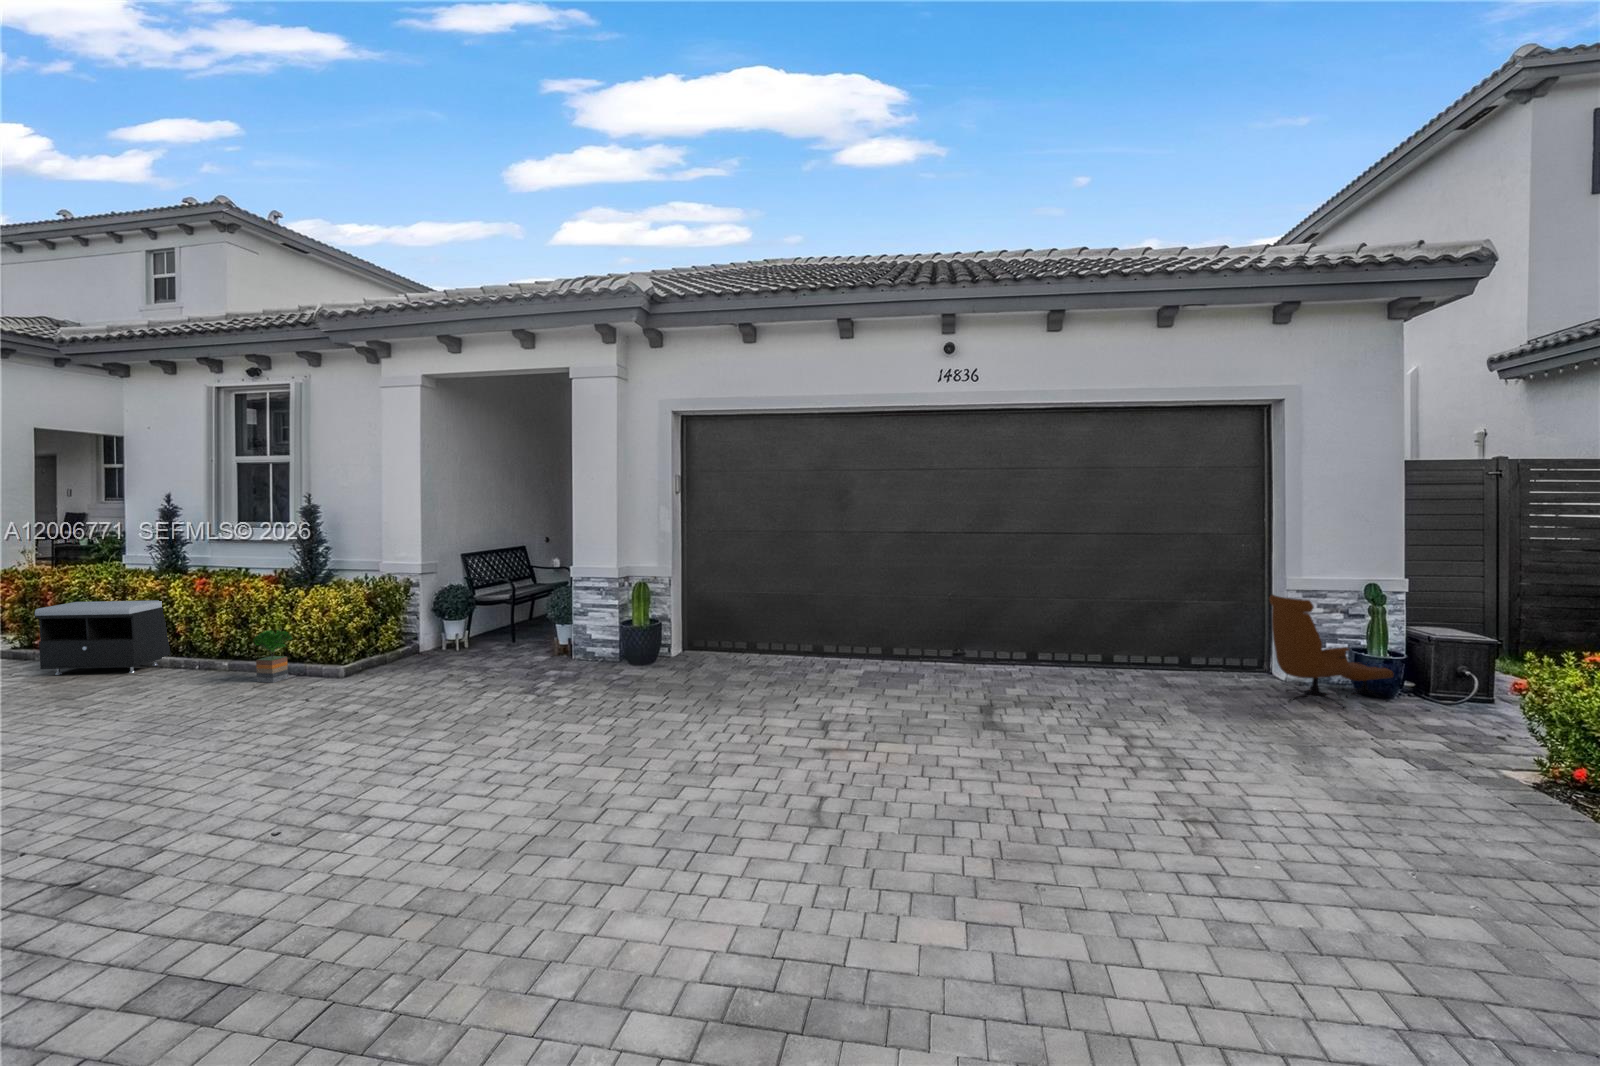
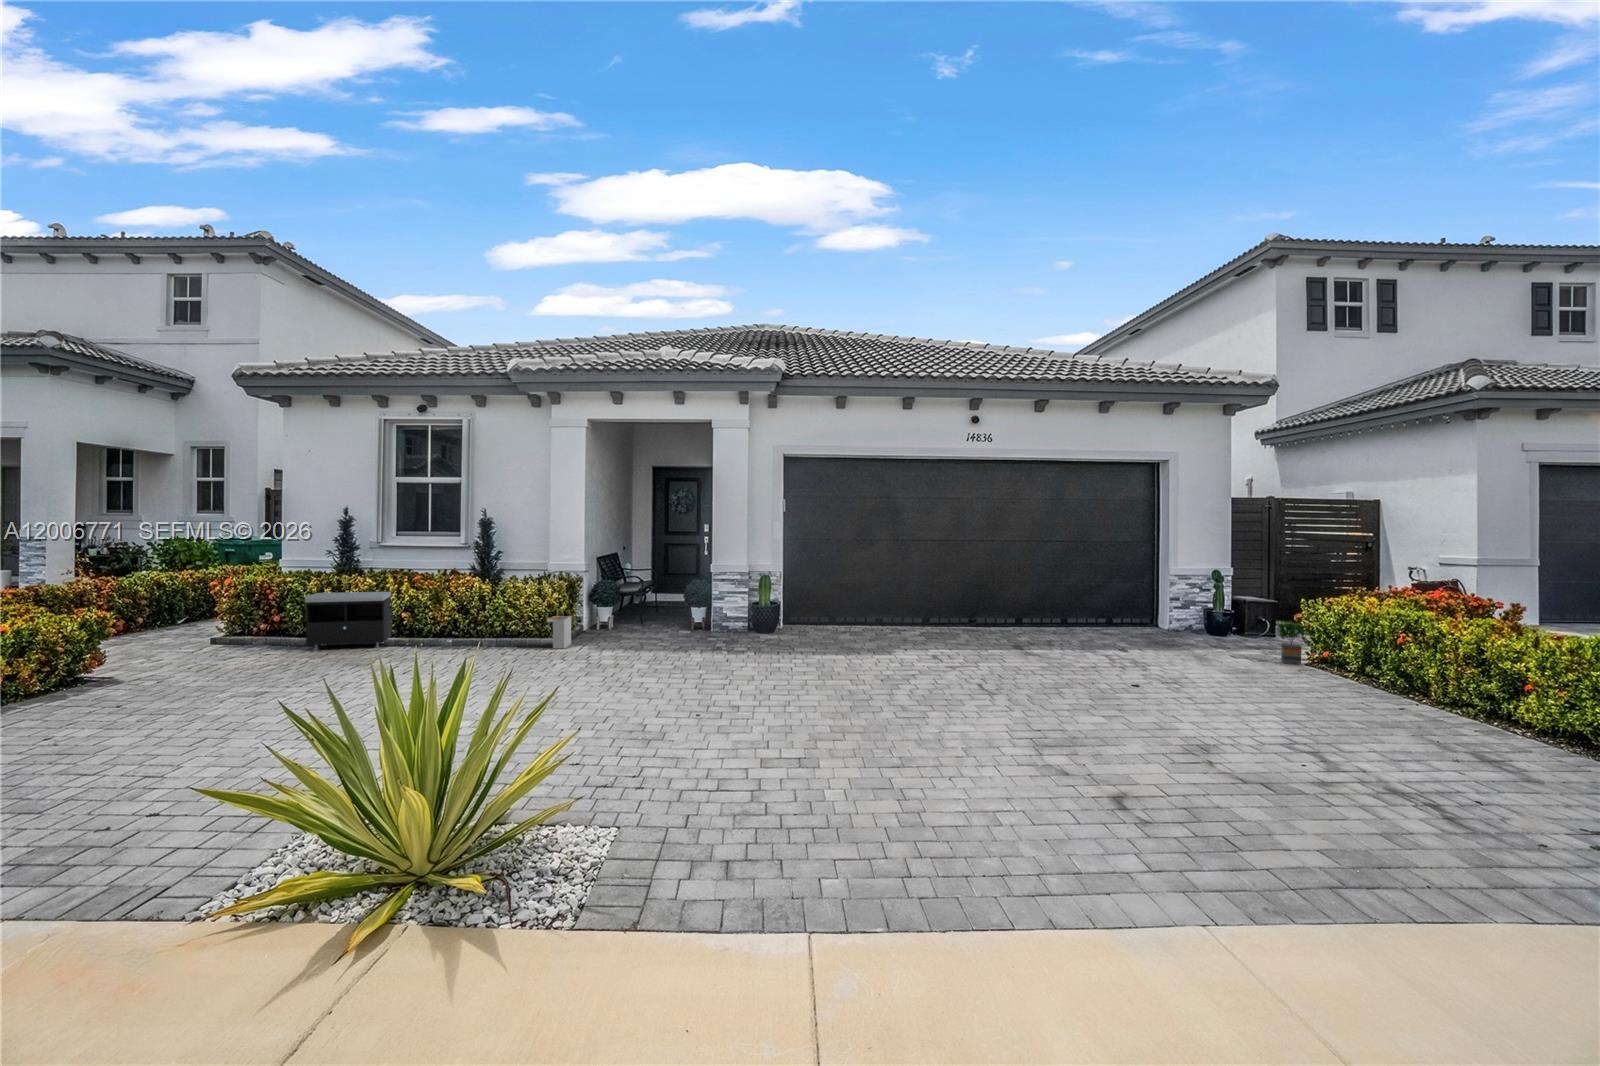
lounge chair: present [1269,594,1393,709] -> none [1165,577,1228,641]
storage bin: none [312,630,359,684] -> present [547,610,571,648]
potted tree: present [254,631,292,683] -> present [1276,623,1307,664]

